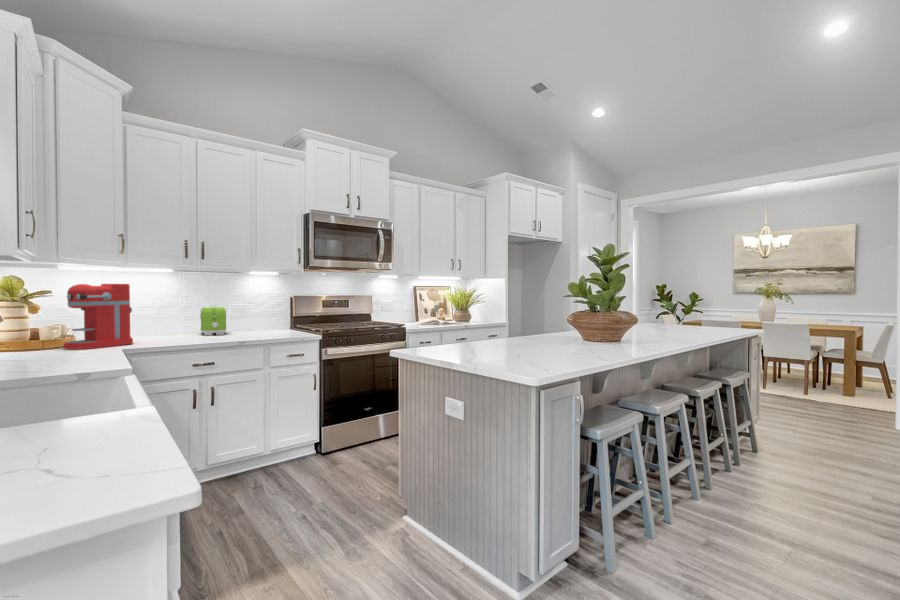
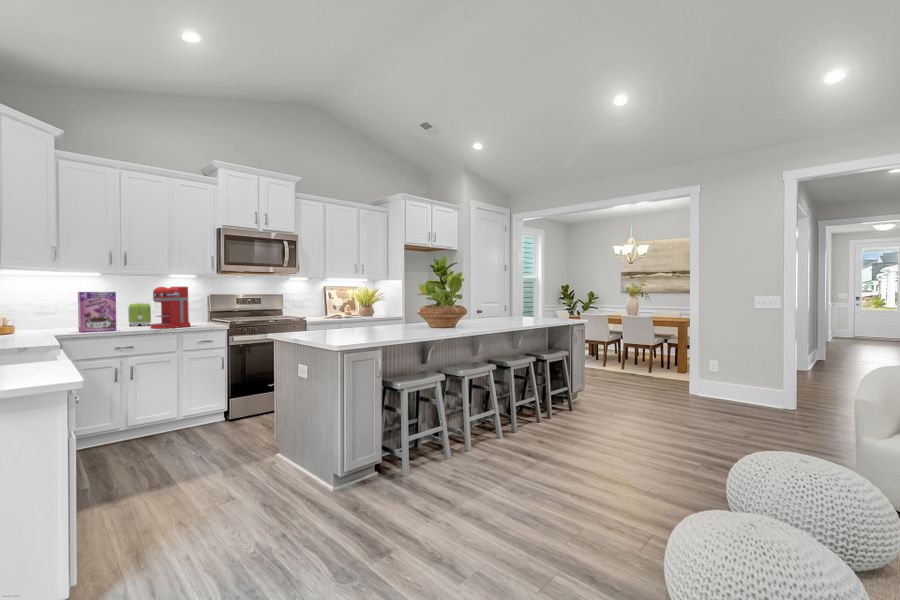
coffee maker: present [63,284,133,350] -> present [151,287,190,329]
cereal box: none [145,293,192,346] -> present [78,292,116,332]

